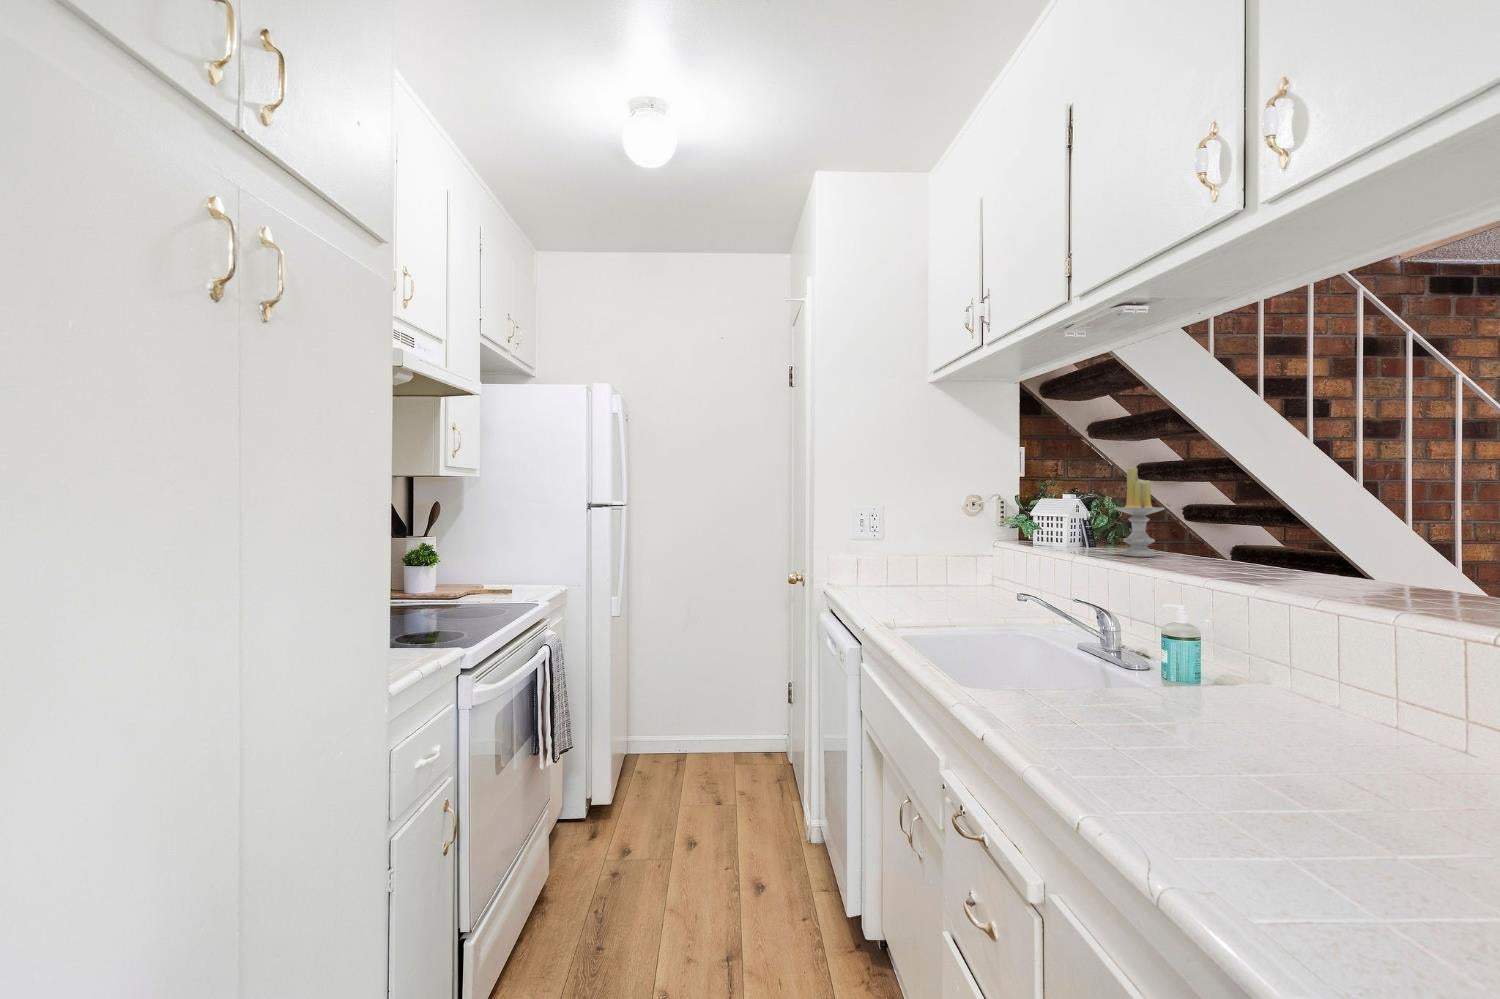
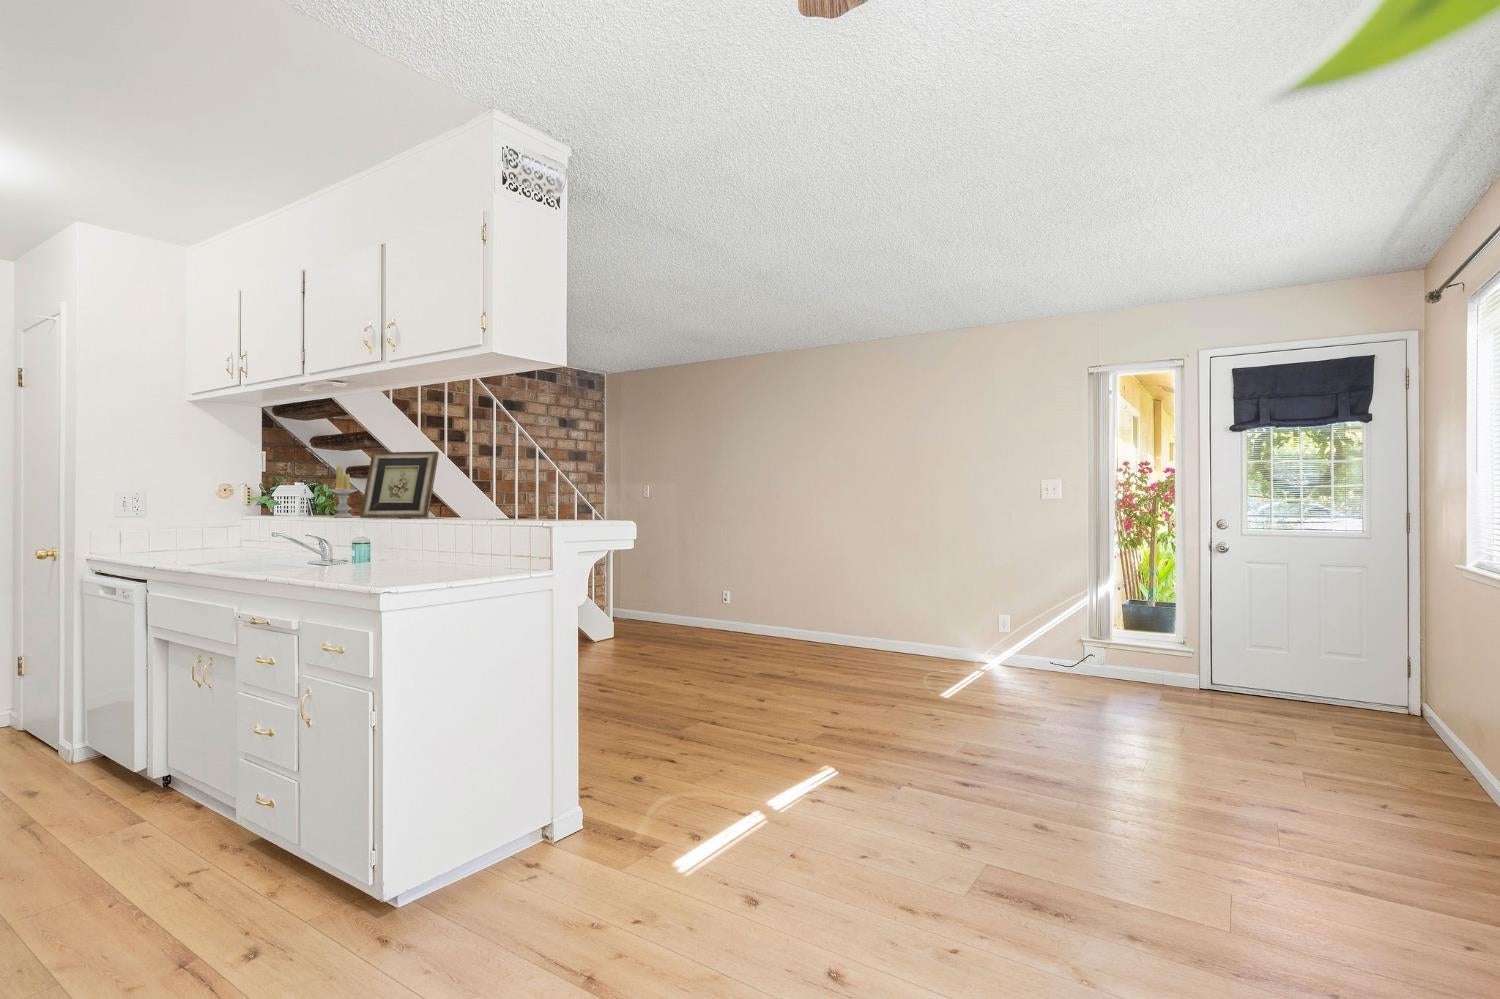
picture frame: none [1176,428,1369,584] -> present [360,451,439,518]

